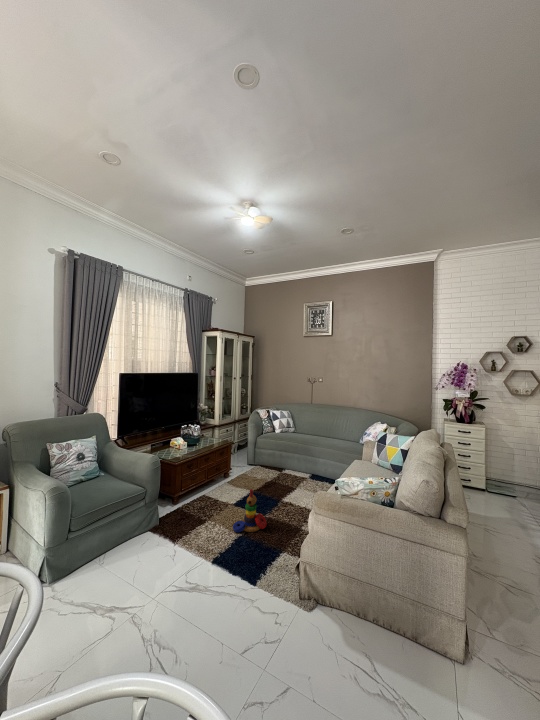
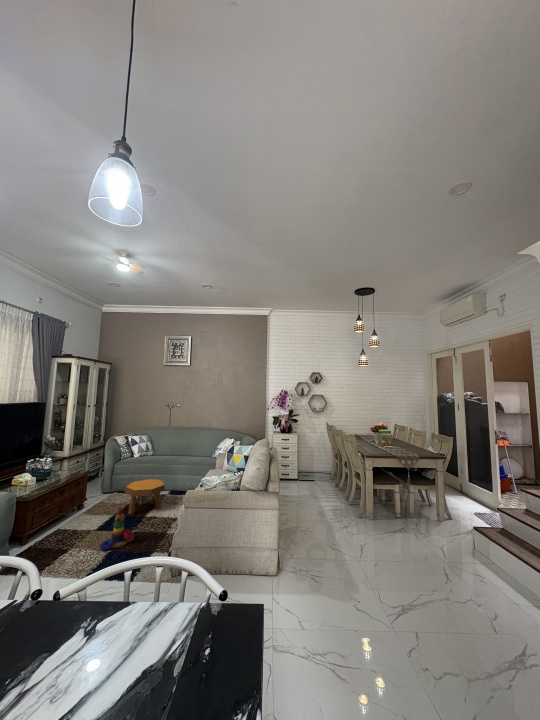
footstool: none [263,459,303,495] -> present [125,479,165,514]

